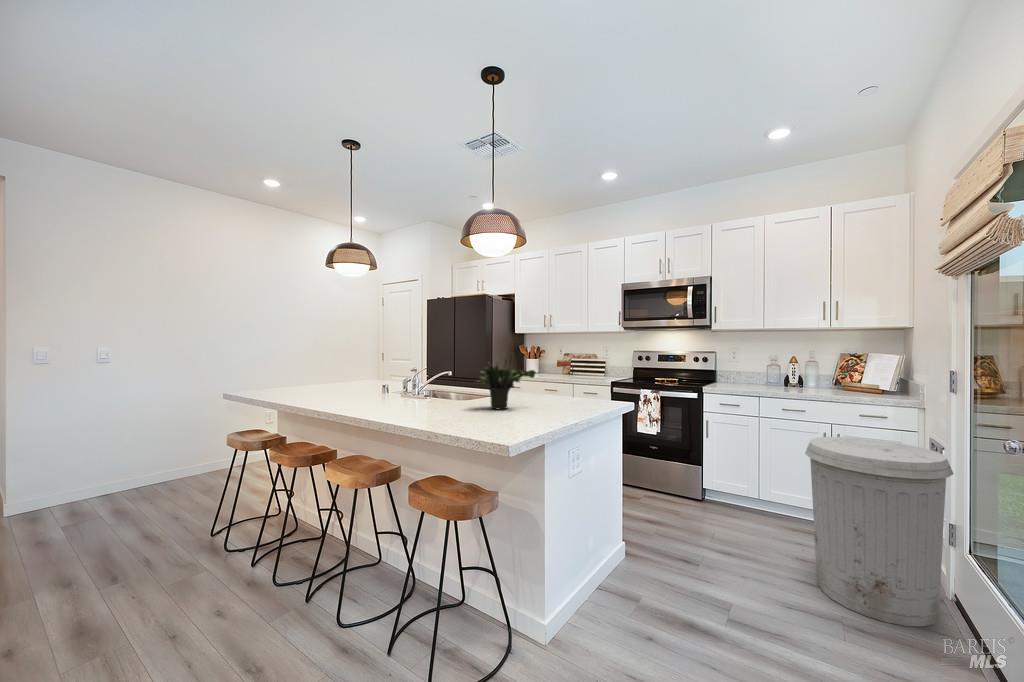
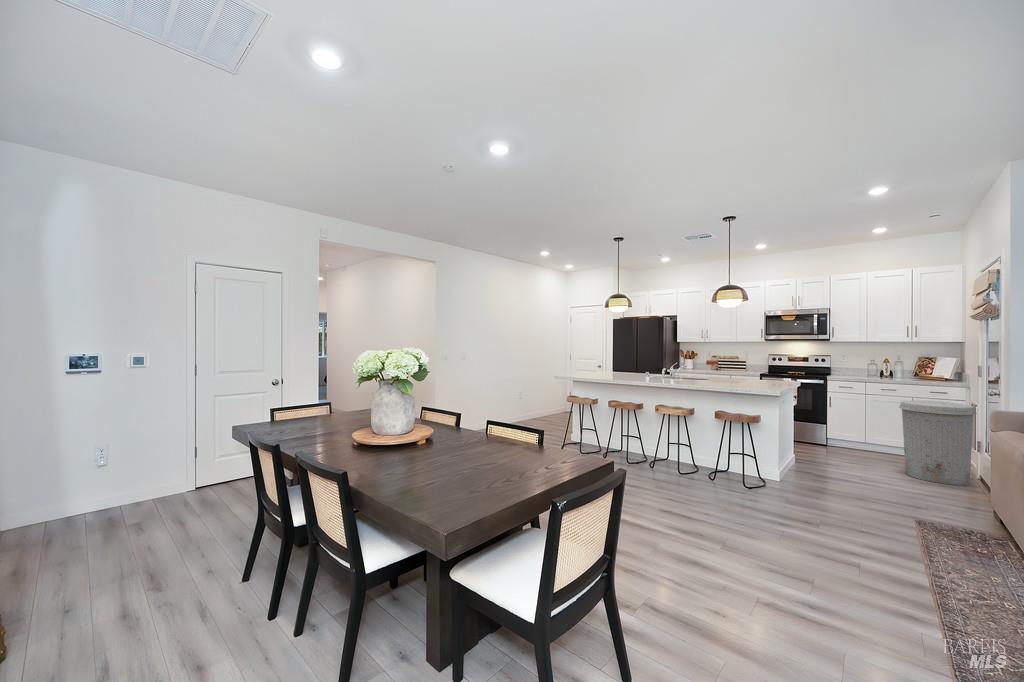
potted plant: present [477,353,536,409] -> none [726,354,754,383]

